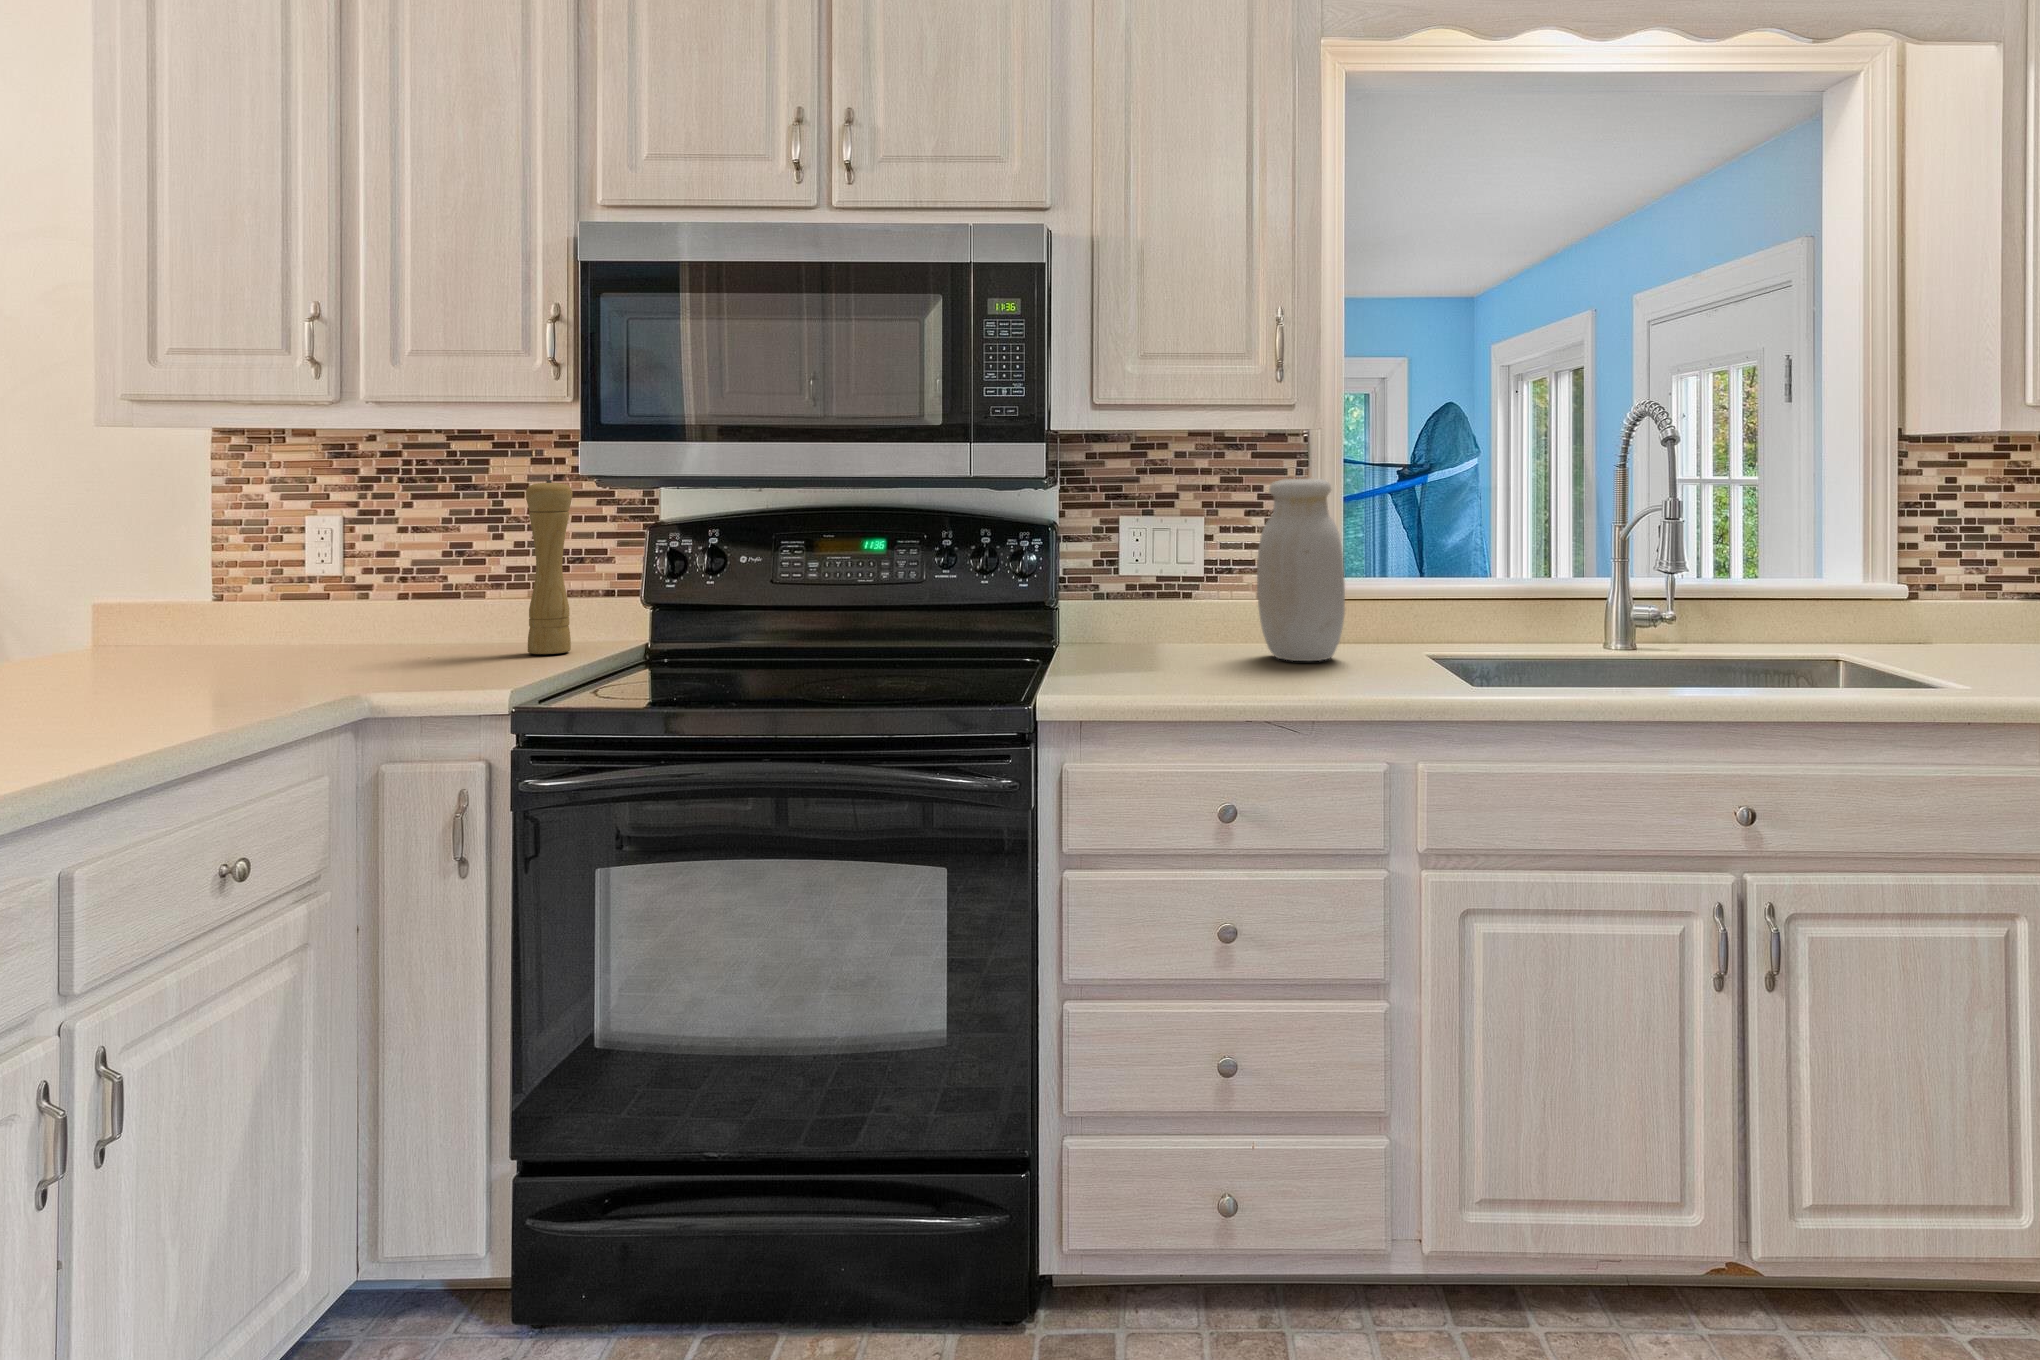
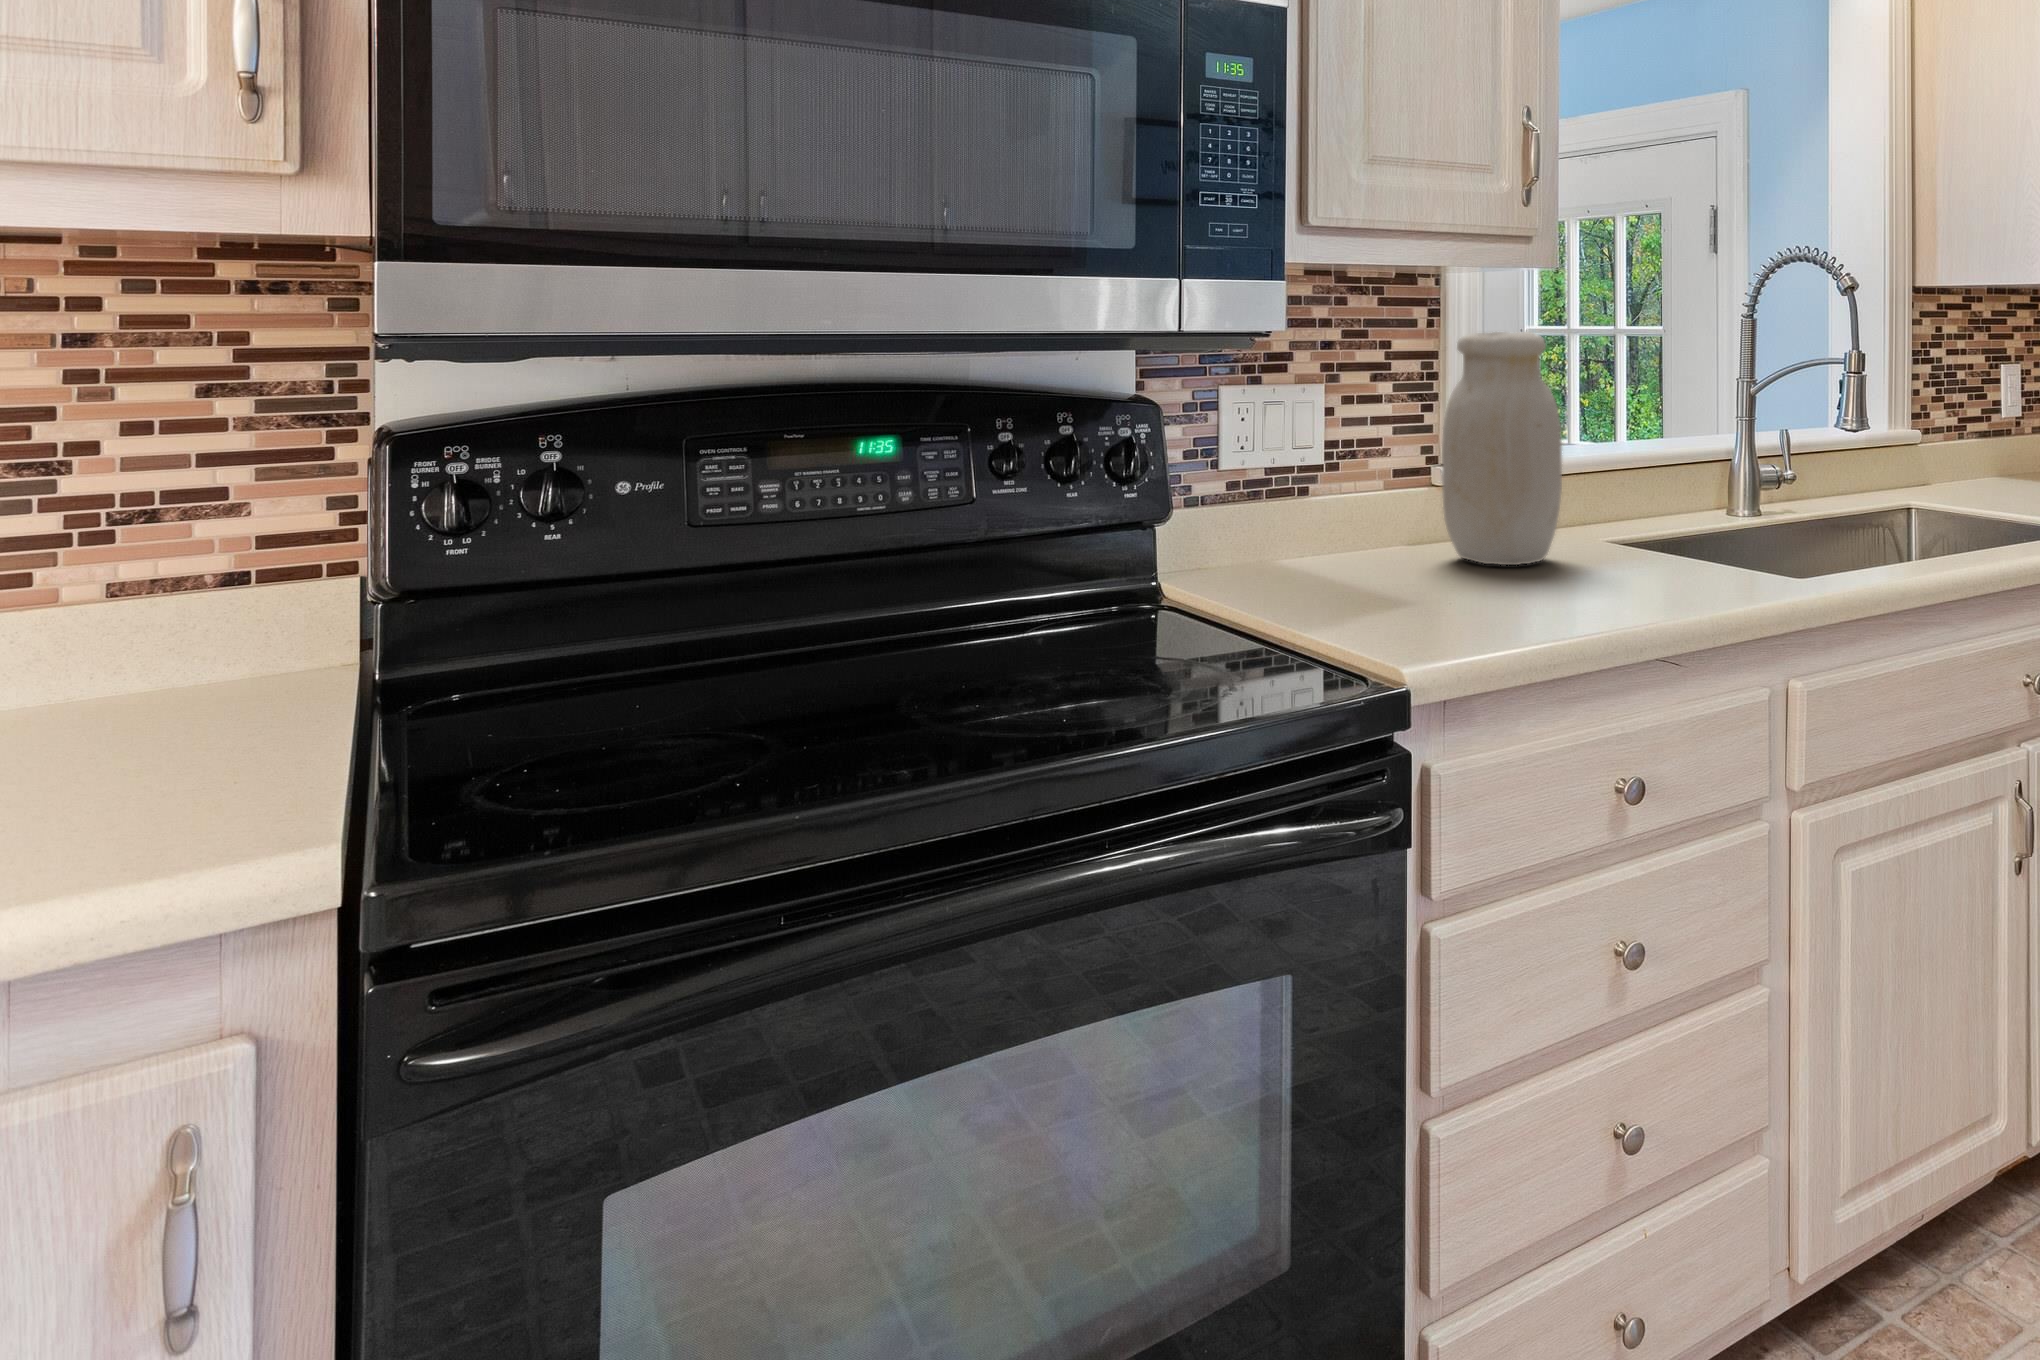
pepper mill: present [526,480,572,654] -> none [112,345,236,715]

